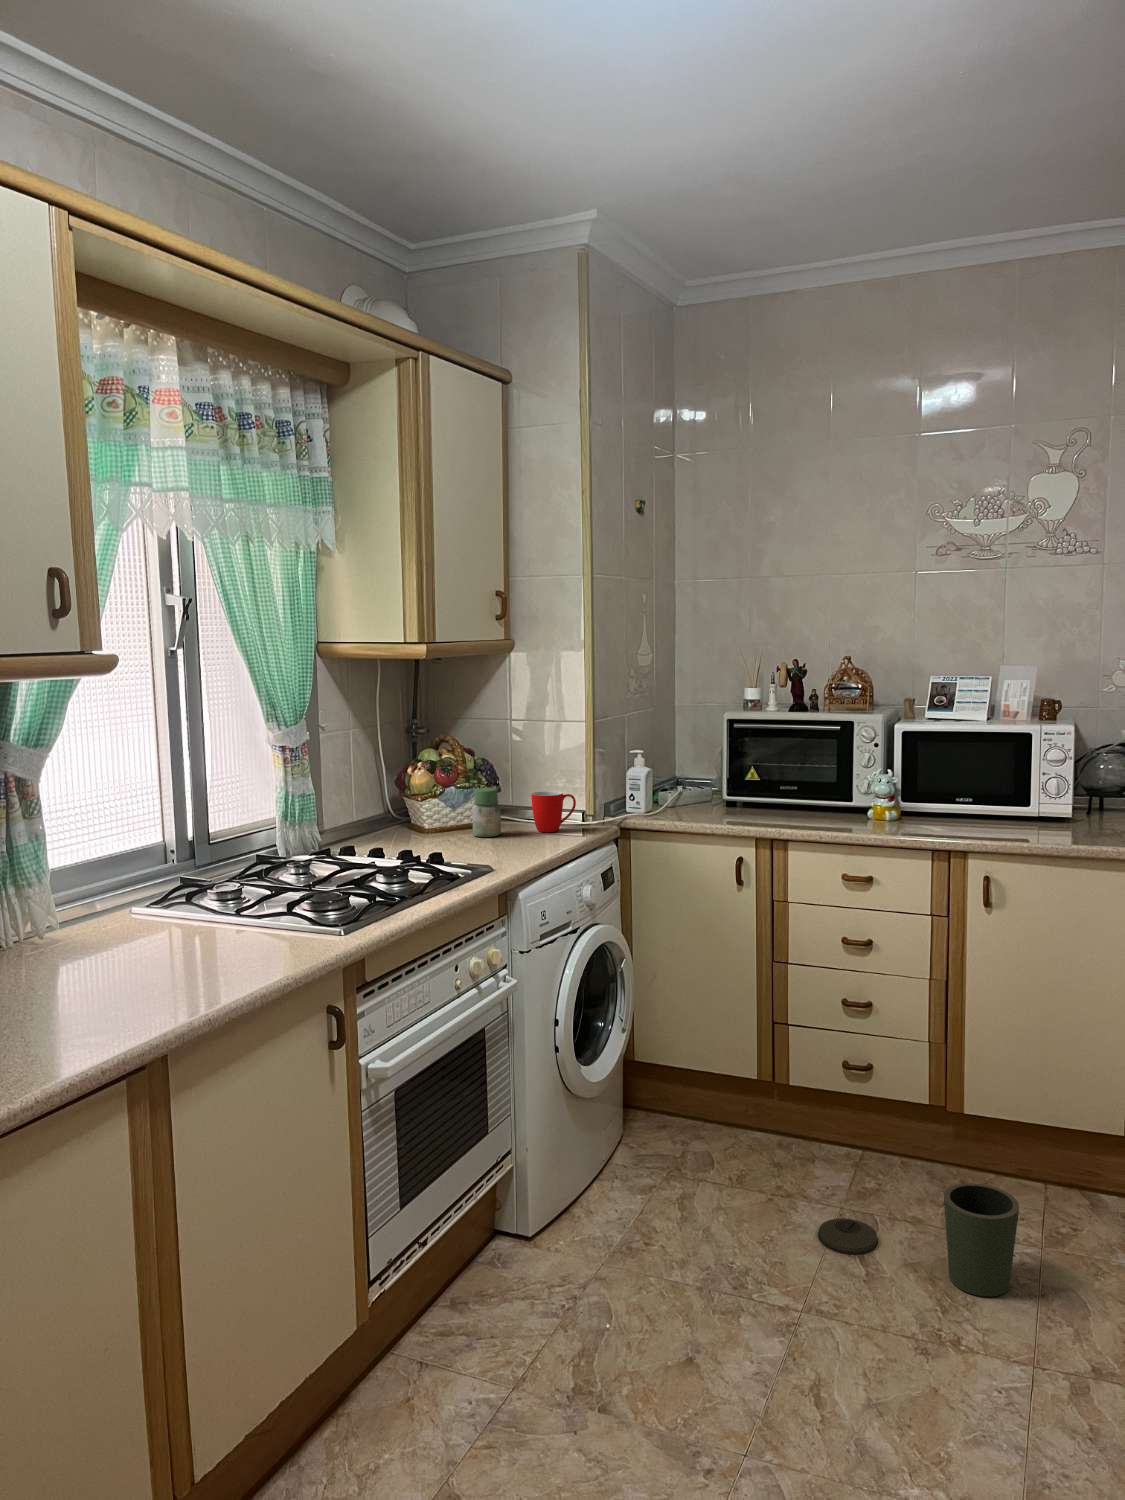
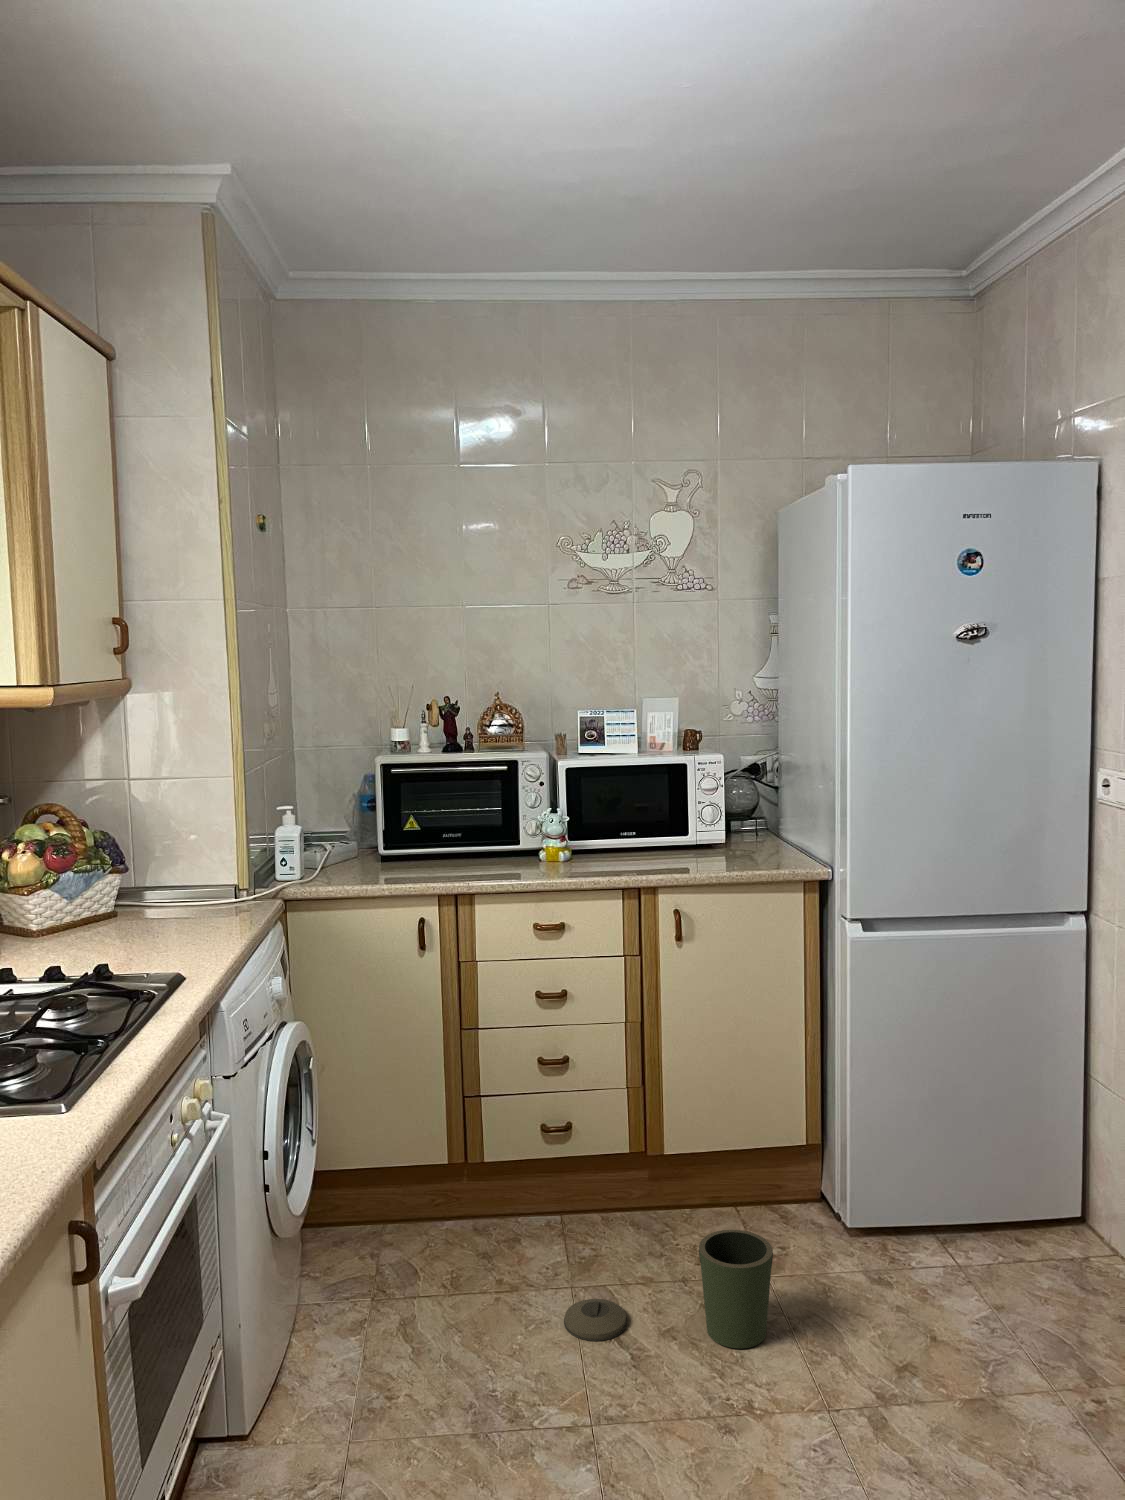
jar: present [472,788,501,837] -> none [109,869,149,933]
mug: present [531,791,576,832] -> none [182,865,237,917]

